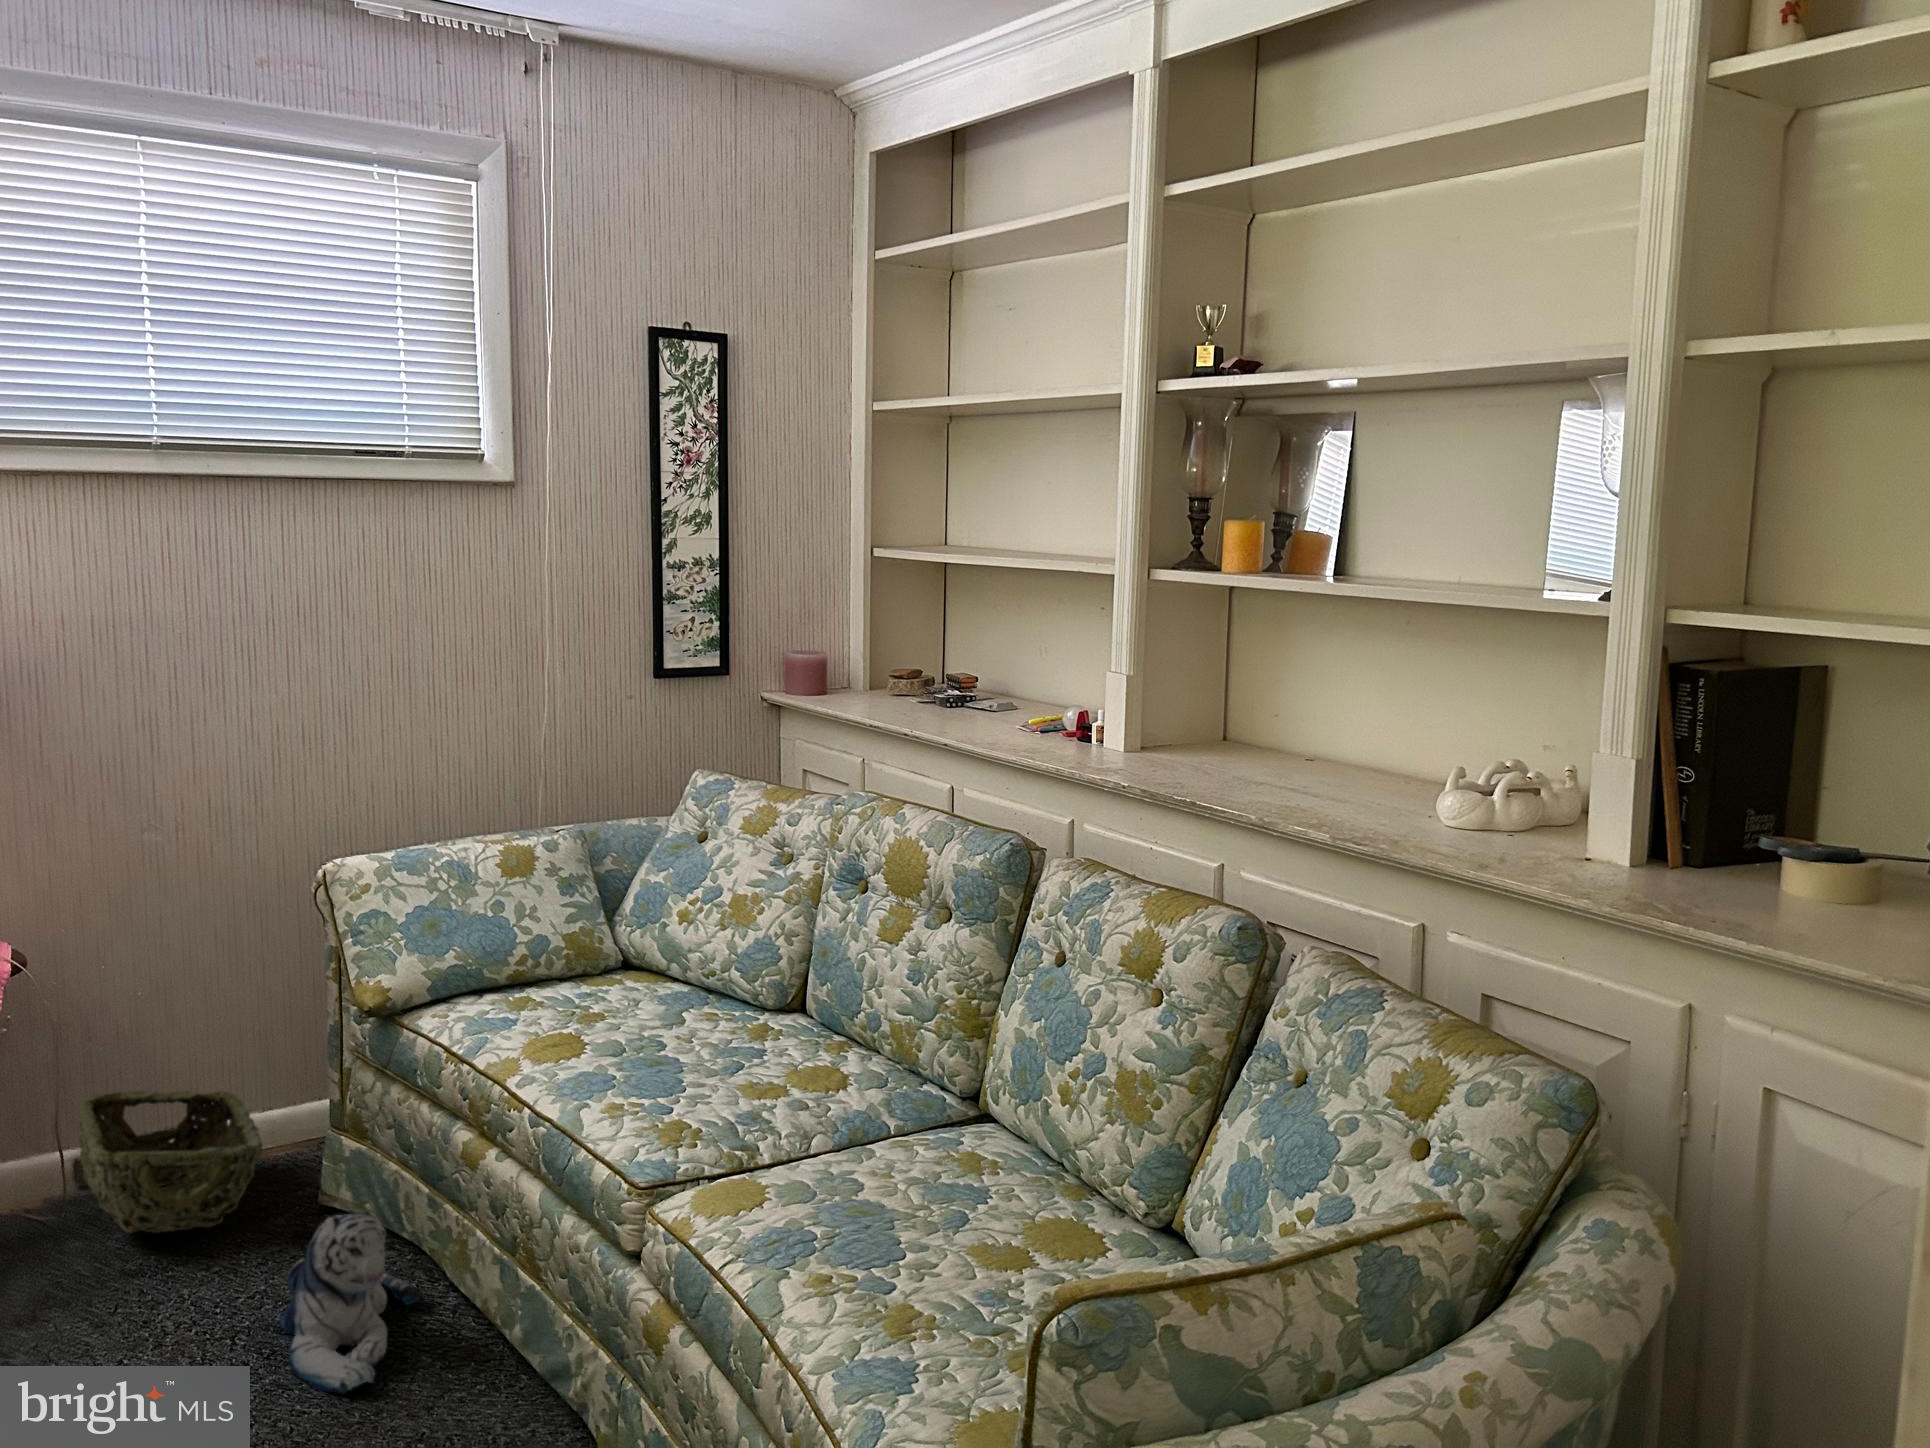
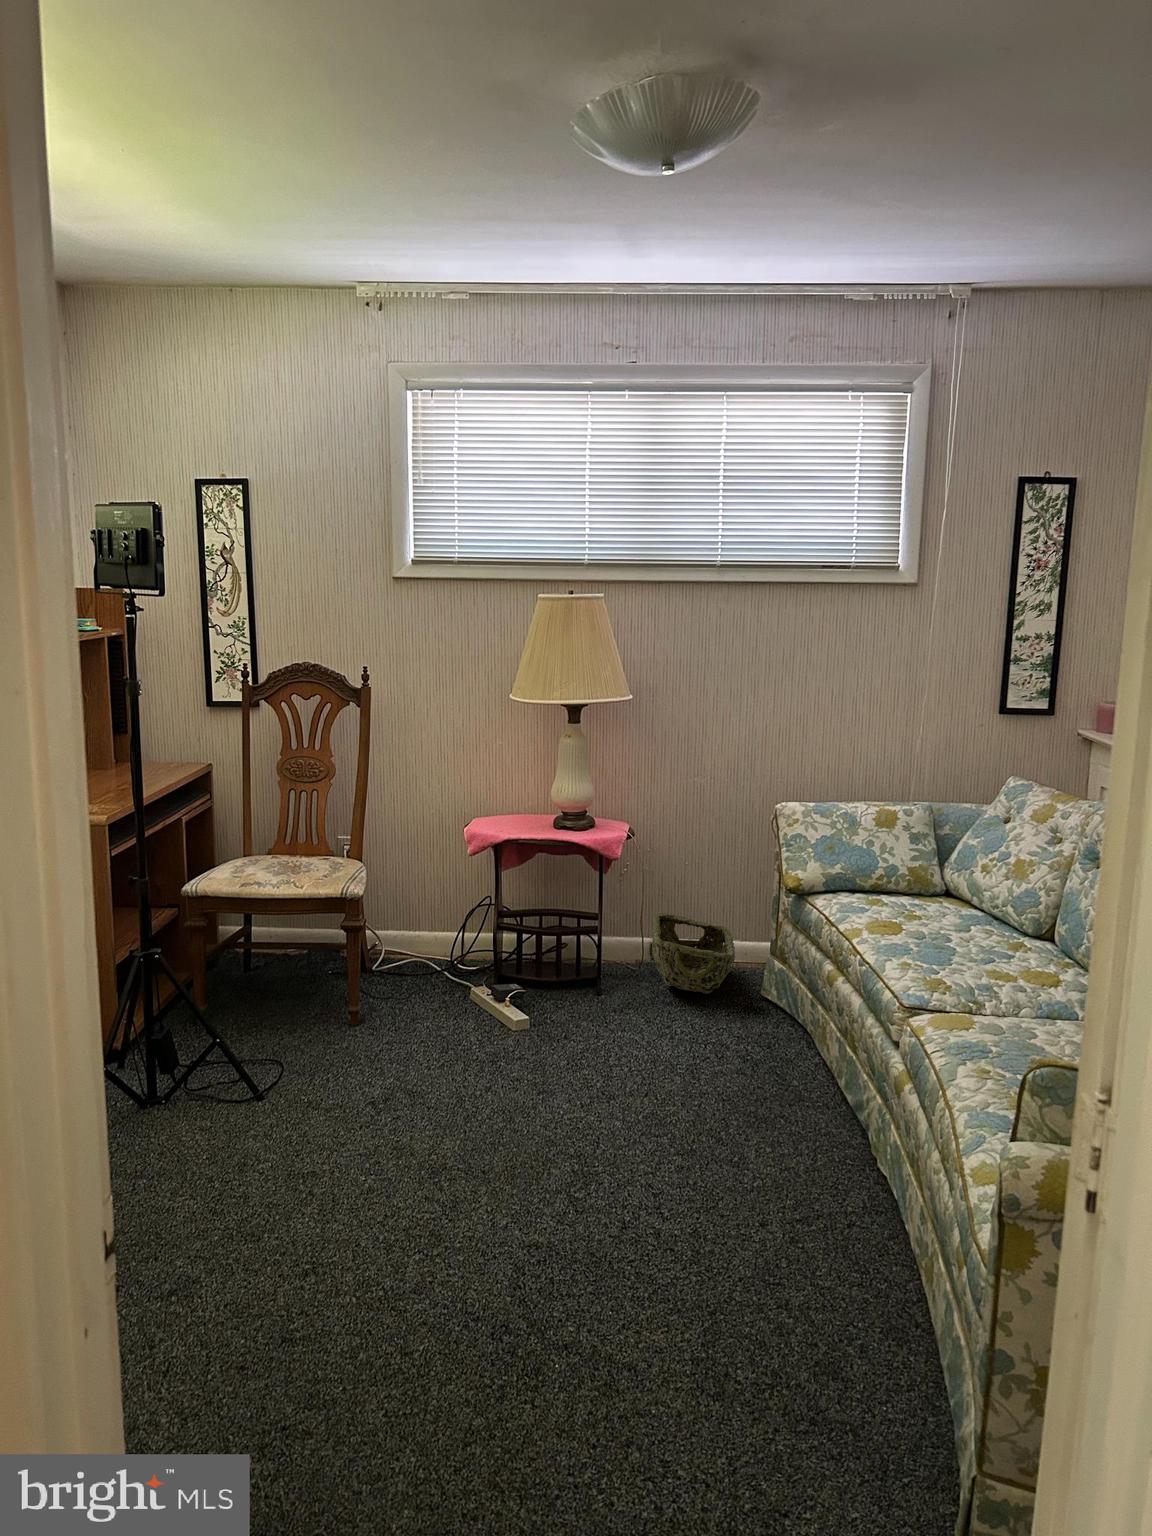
plush toy: present [278,1212,419,1394] -> none [727,993,799,1086]

